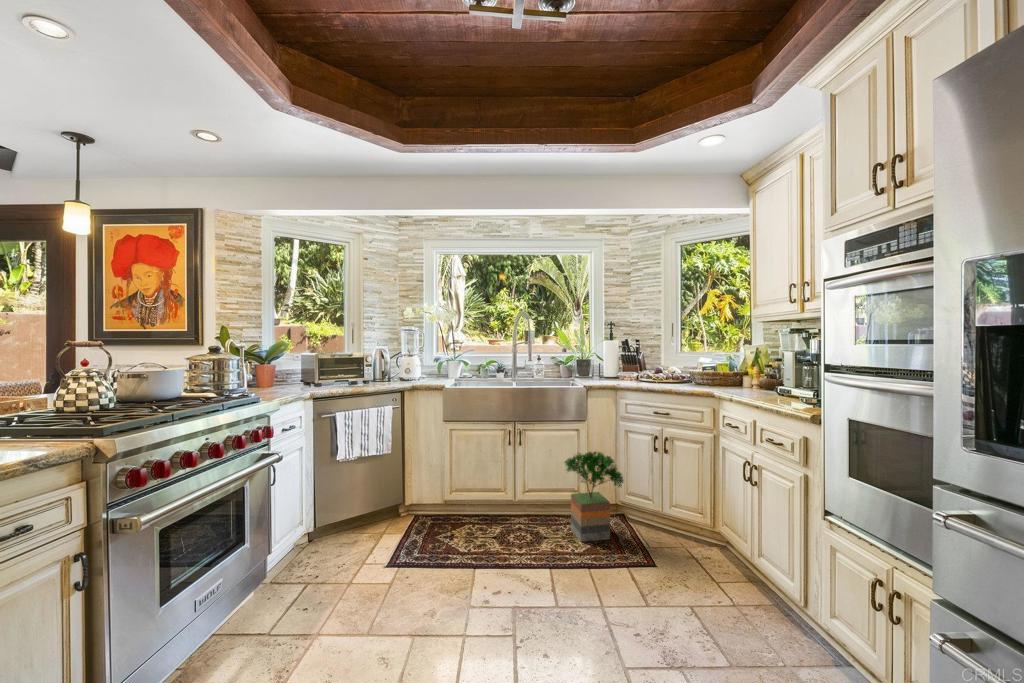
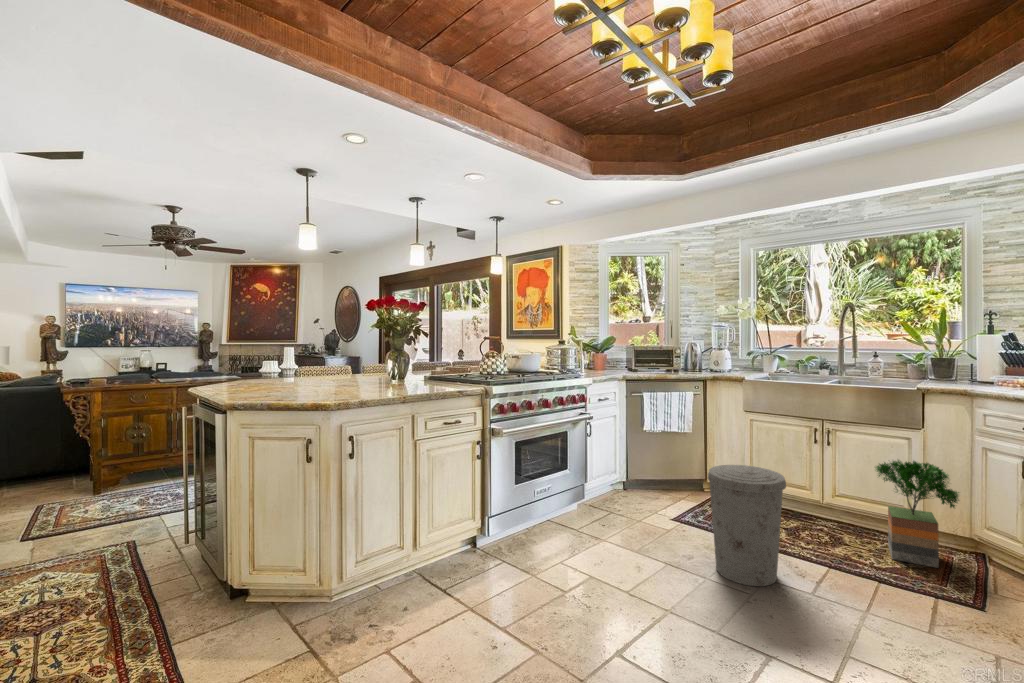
trash can: none [455,488,534,629] -> present [708,465,786,586]

